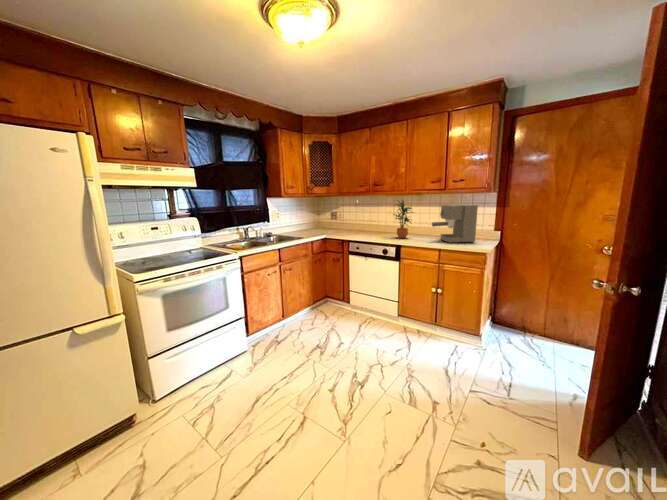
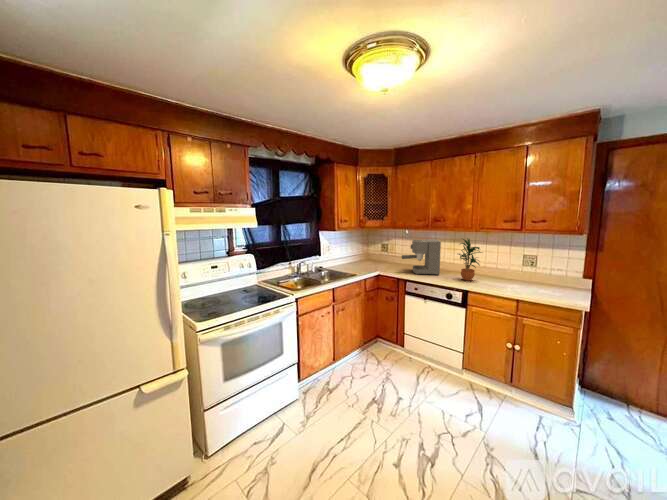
coffee maker: present [432,204,478,243] -> present [402,239,441,275]

